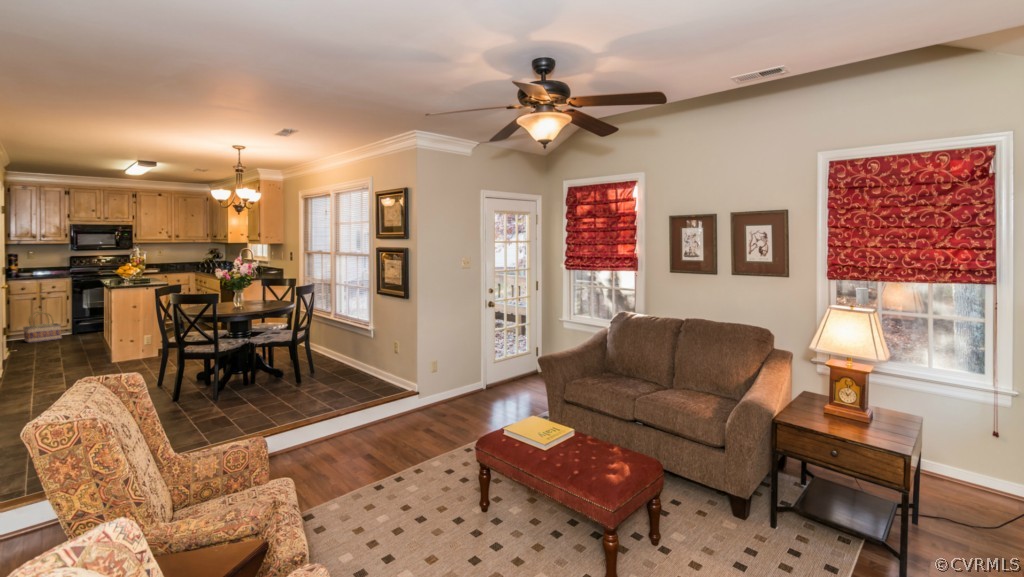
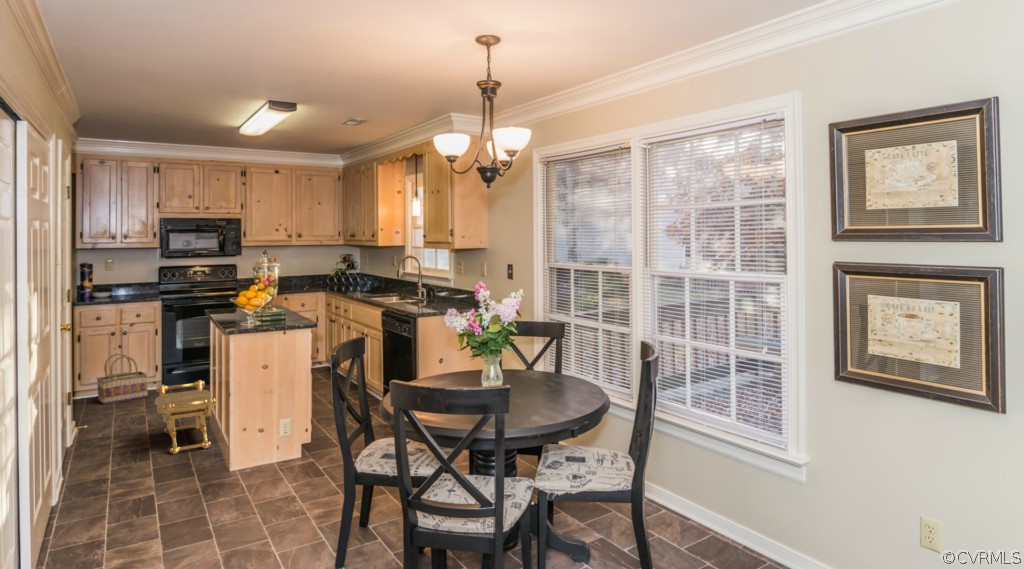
stool: none [62,322,104,360] -> present [155,380,216,454]

